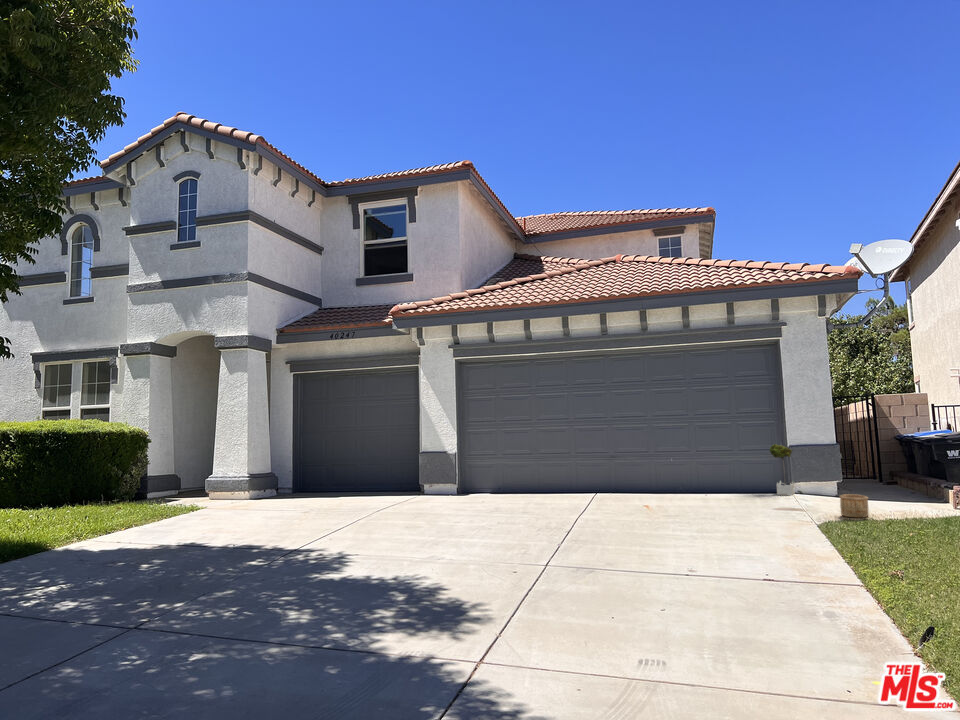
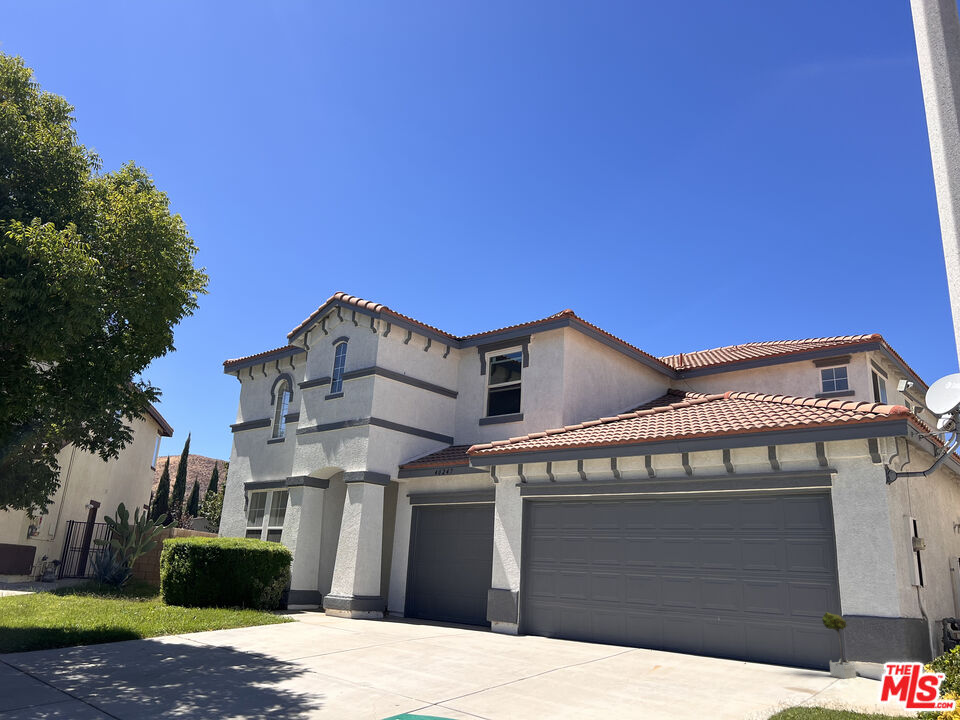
wooden bucket: present [840,494,868,518] -> none [824,678,859,709]

